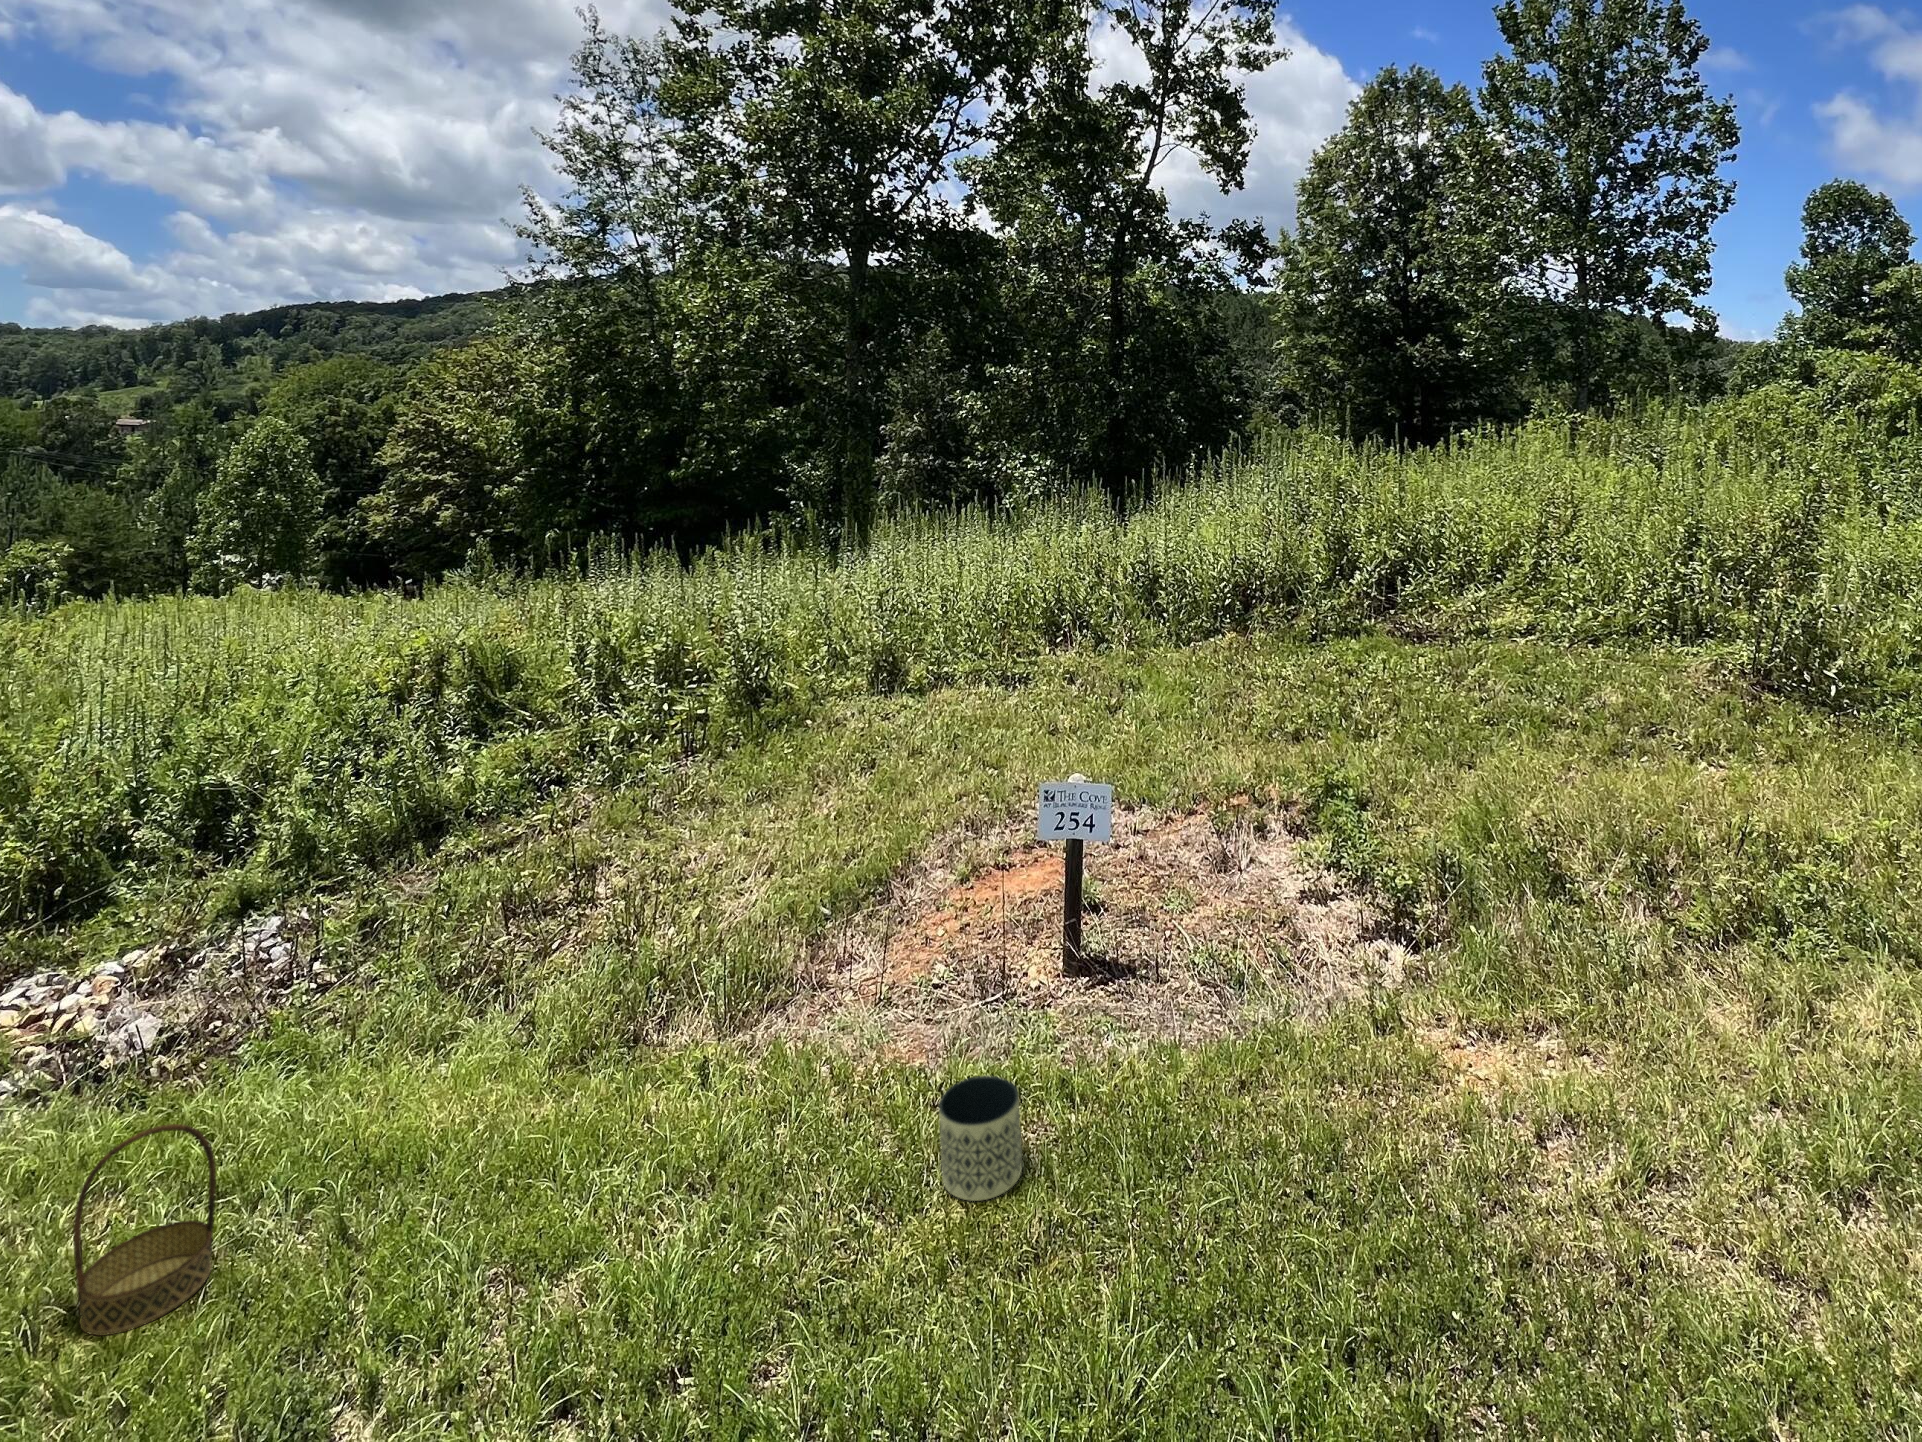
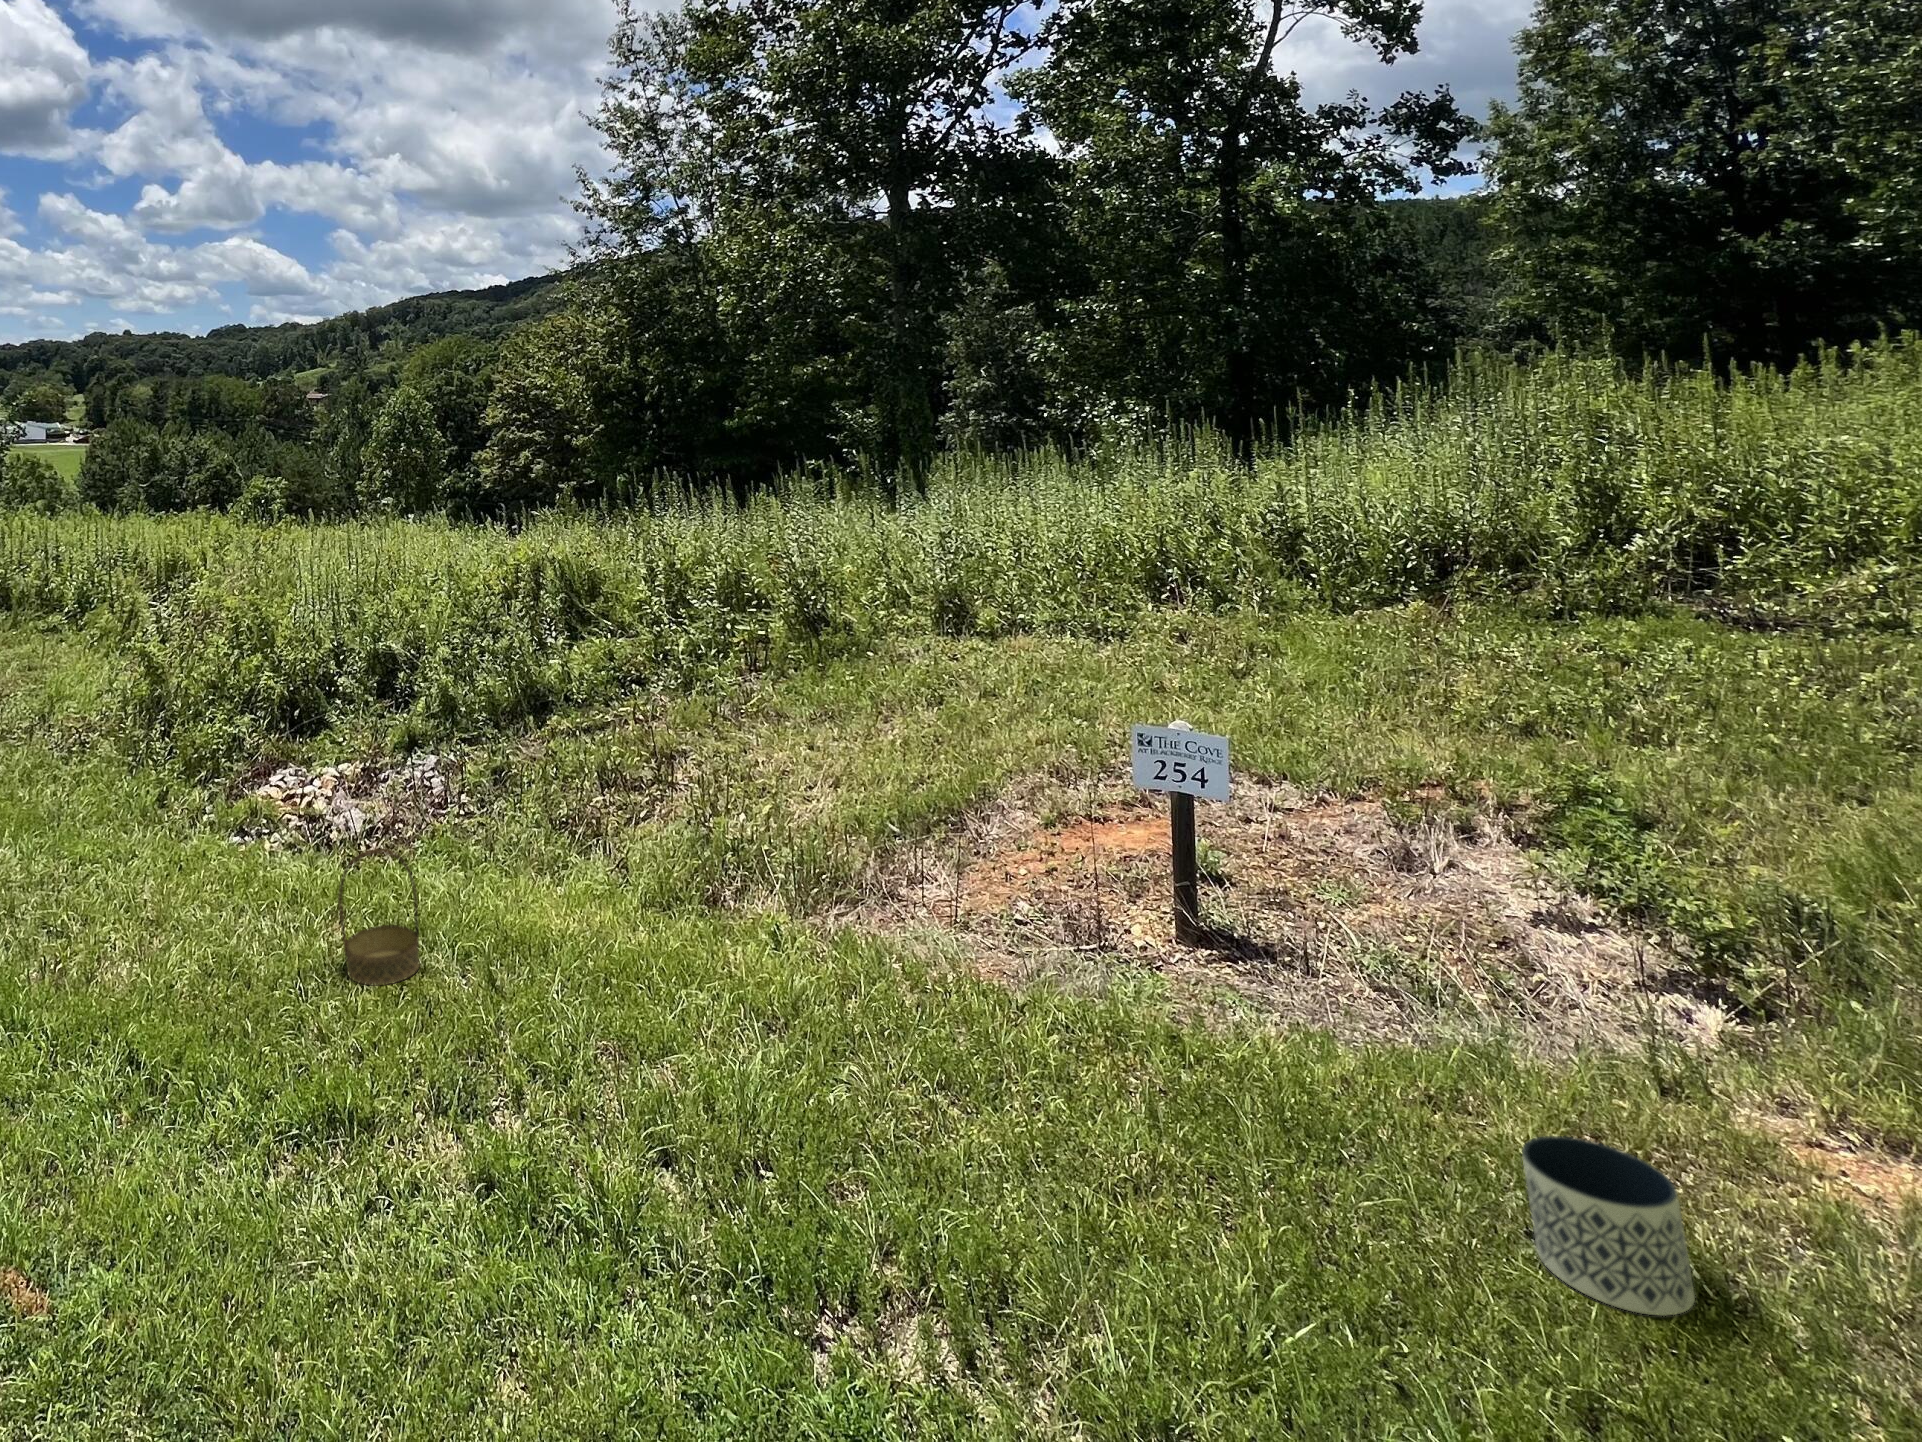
planter: present [939,1075,1022,1201] -> present [1522,1136,1695,1316]

